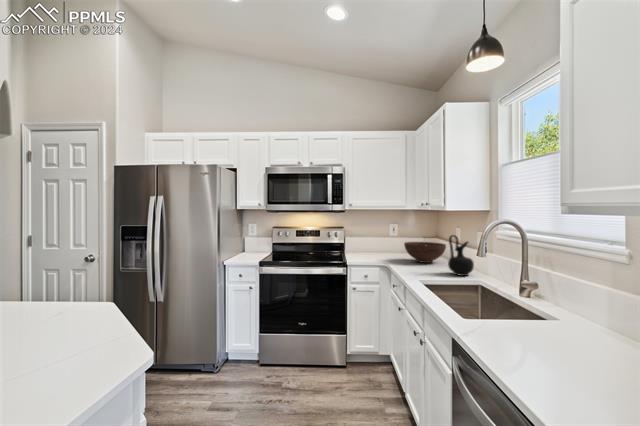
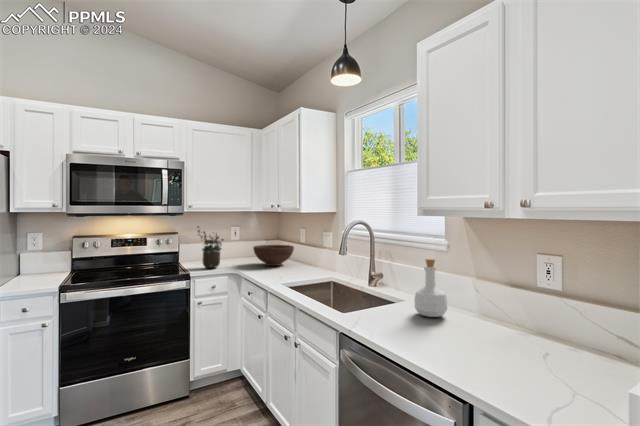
potted plant: none [355,222,376,260] -> present [197,226,223,268]
ceramic jug: present [448,235,474,276] -> none [302,236,325,275]
bottle: none [559,271,609,347] -> present [415,259,447,317]

